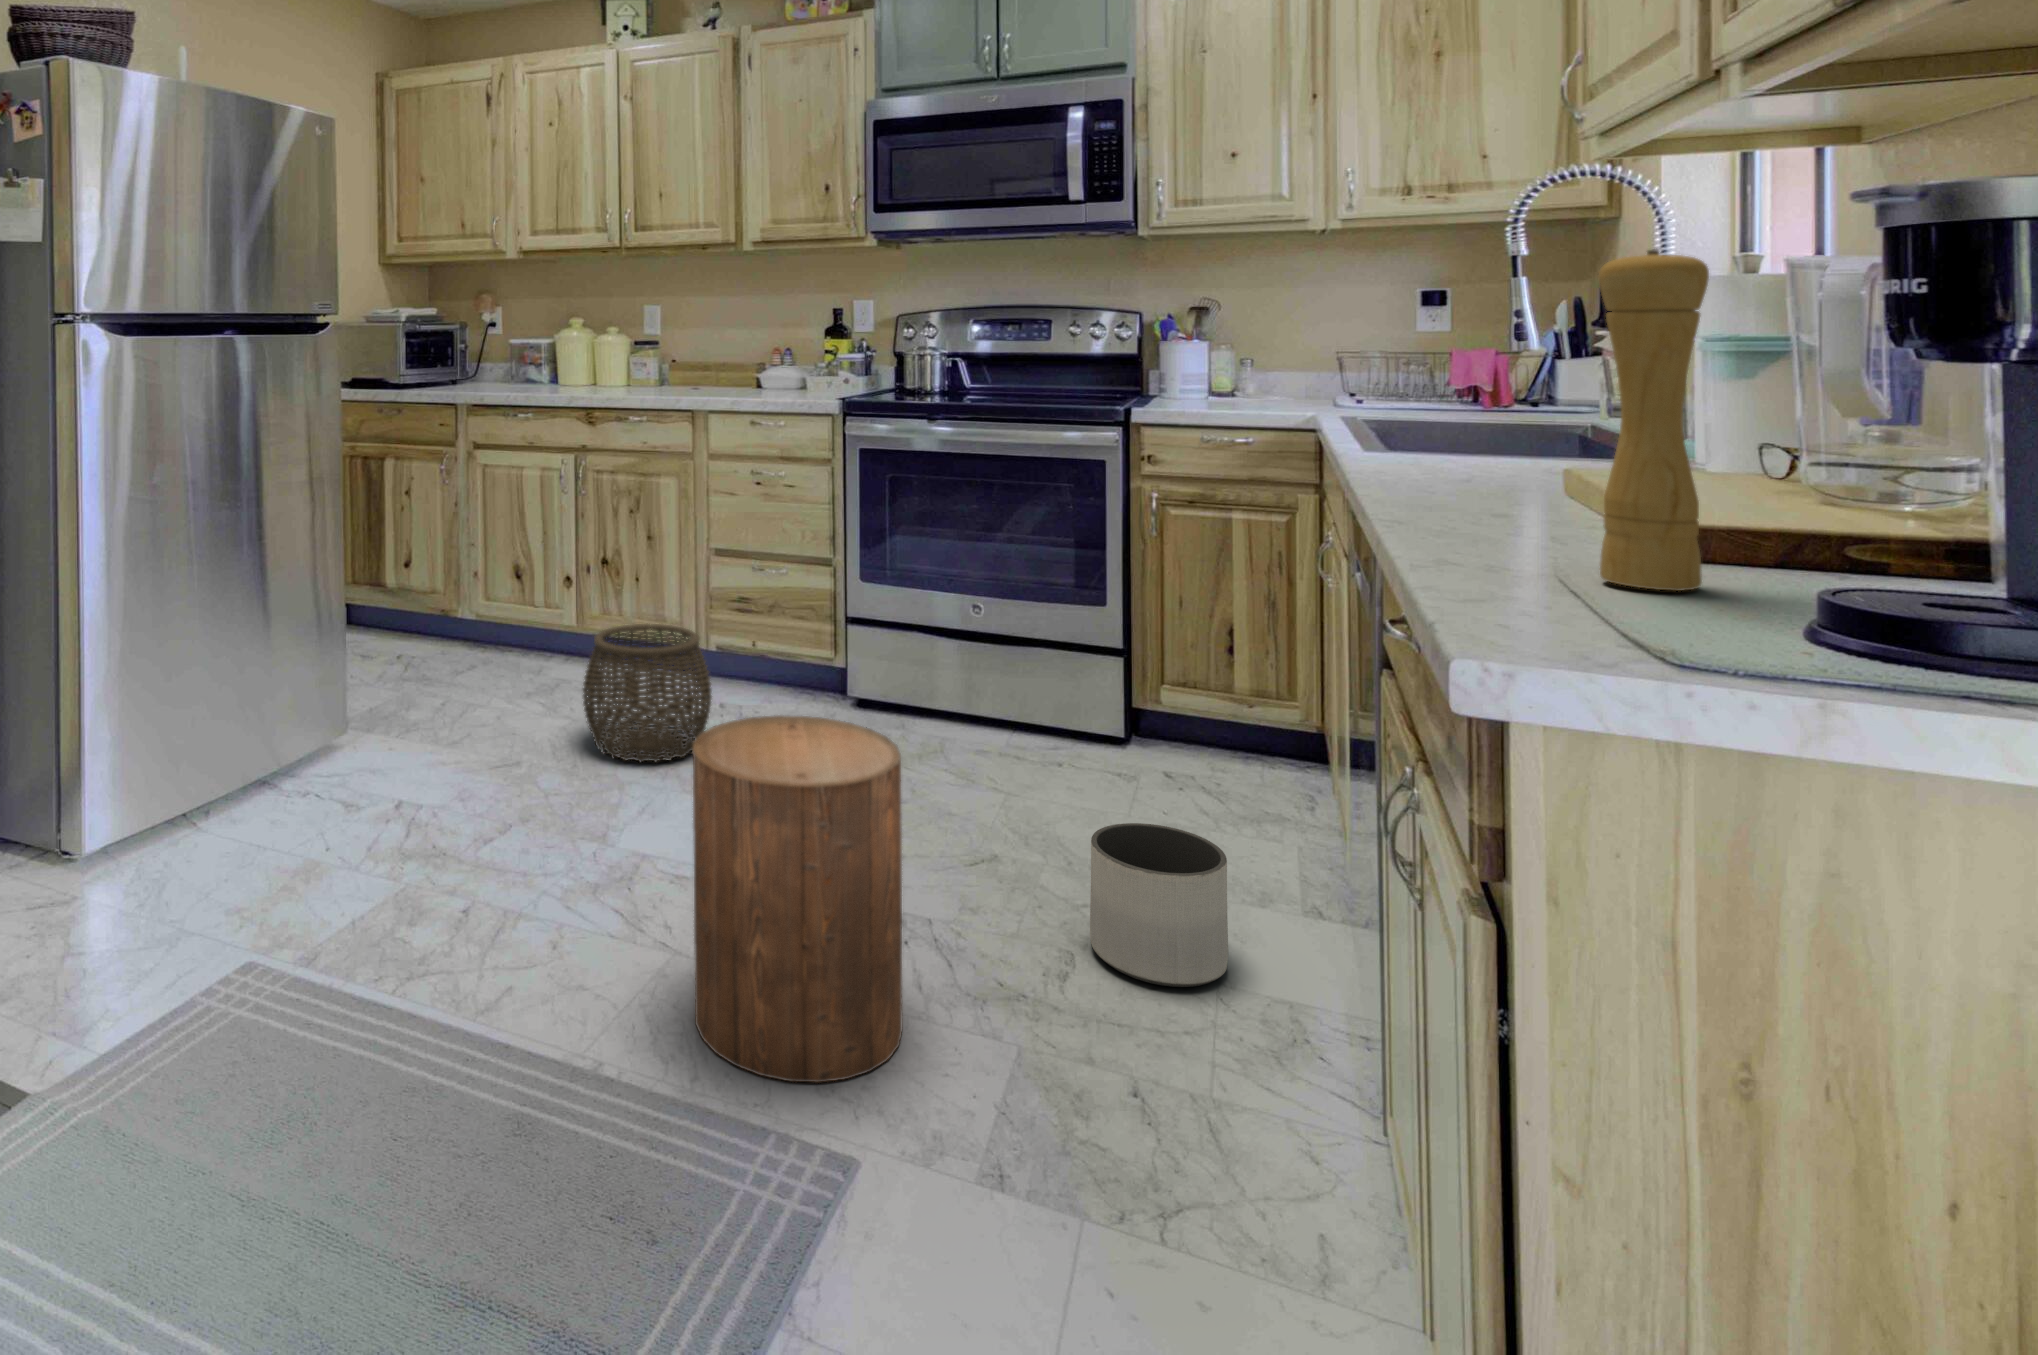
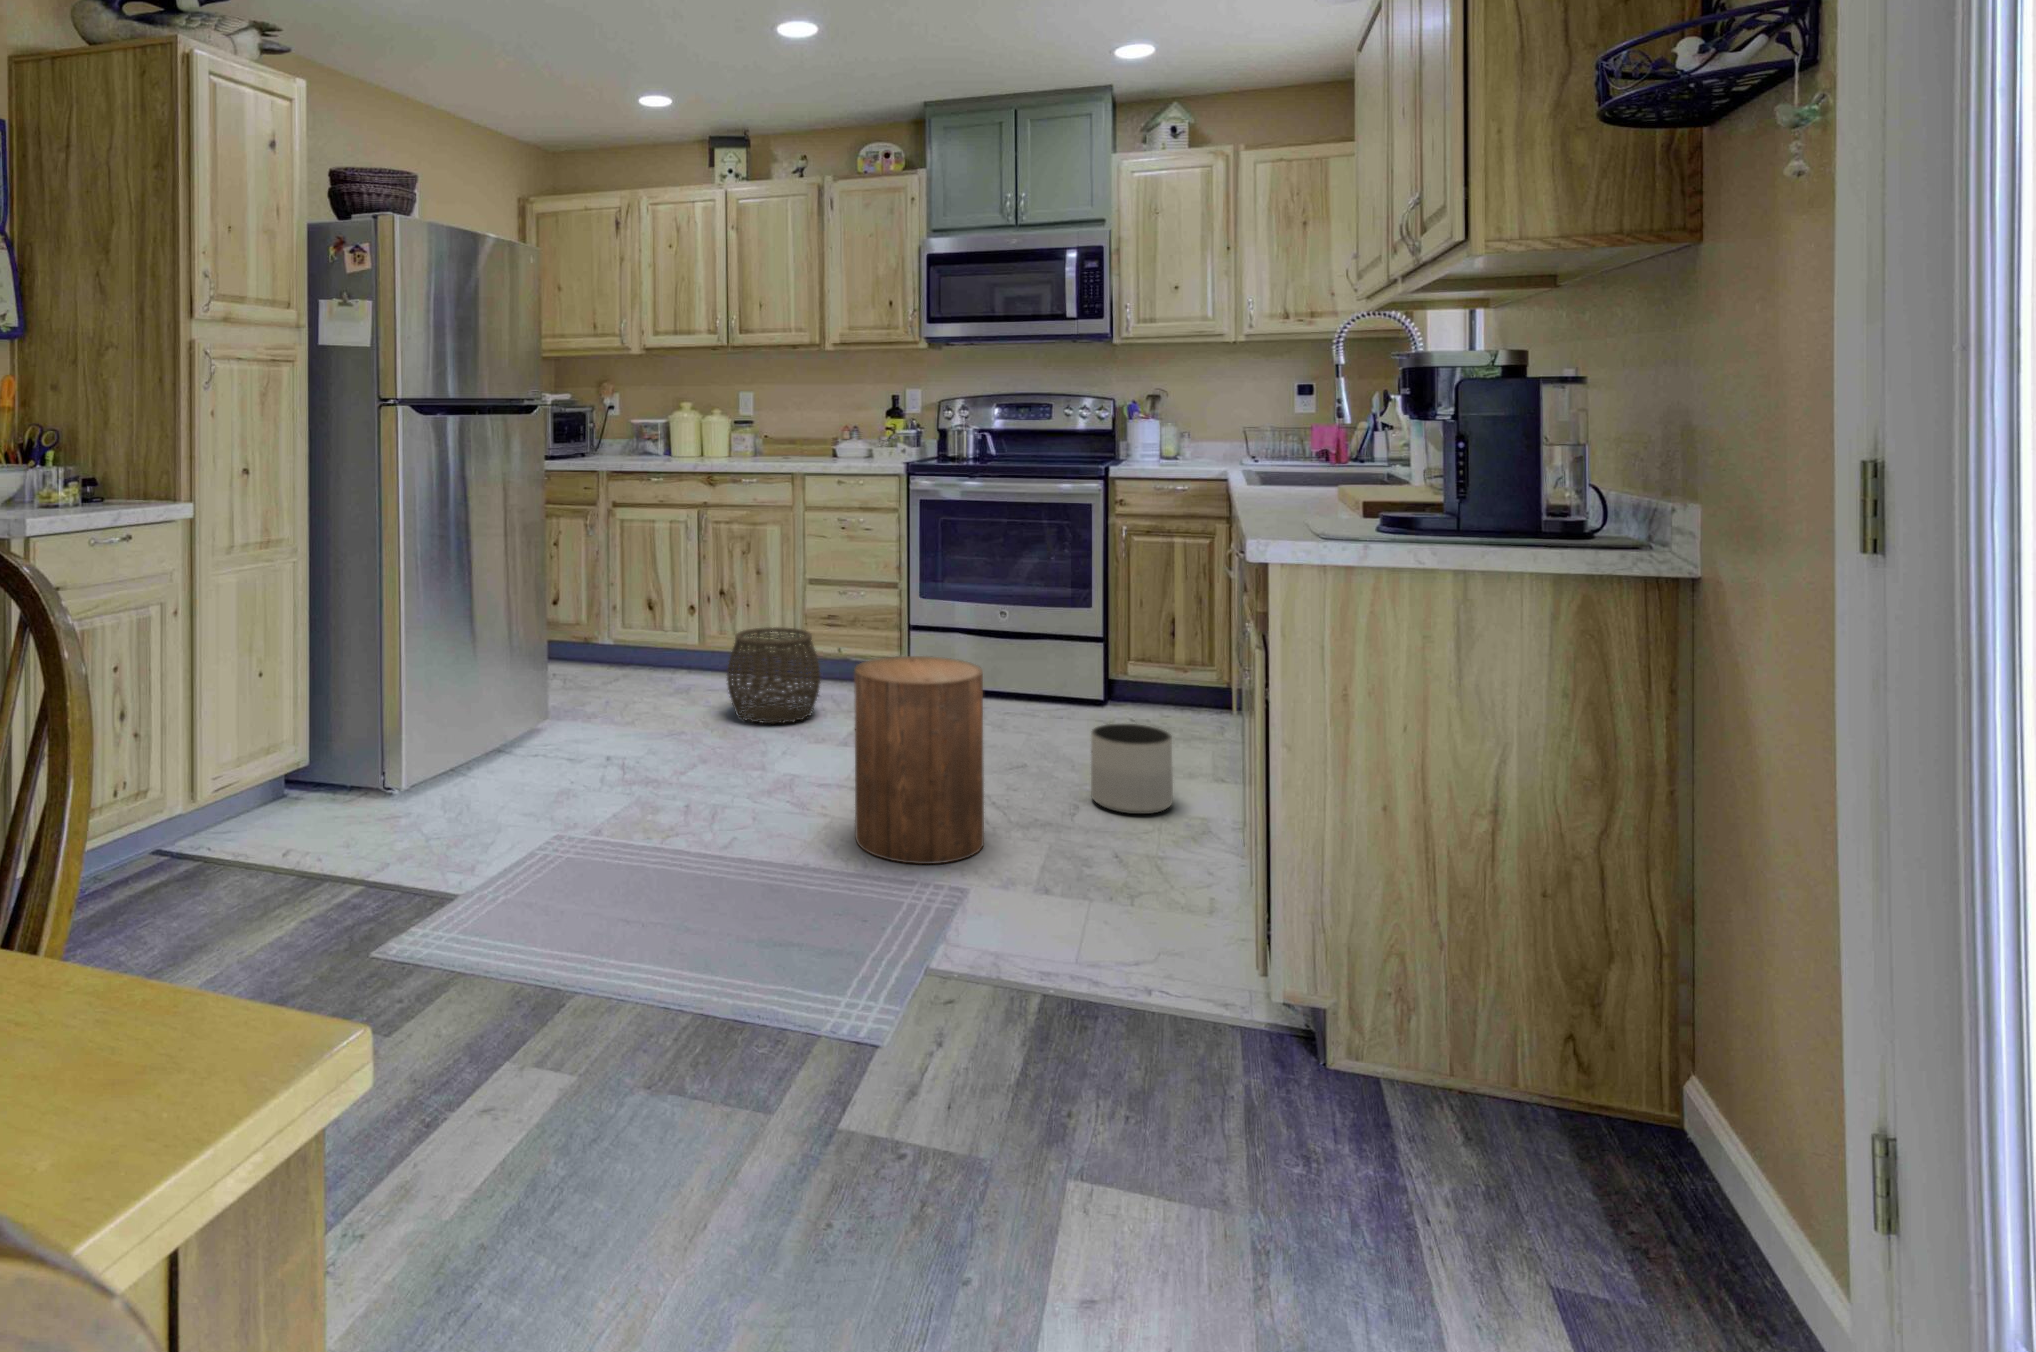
pepper mill: present [1599,249,1709,591] -> none [1325,375,1367,527]

